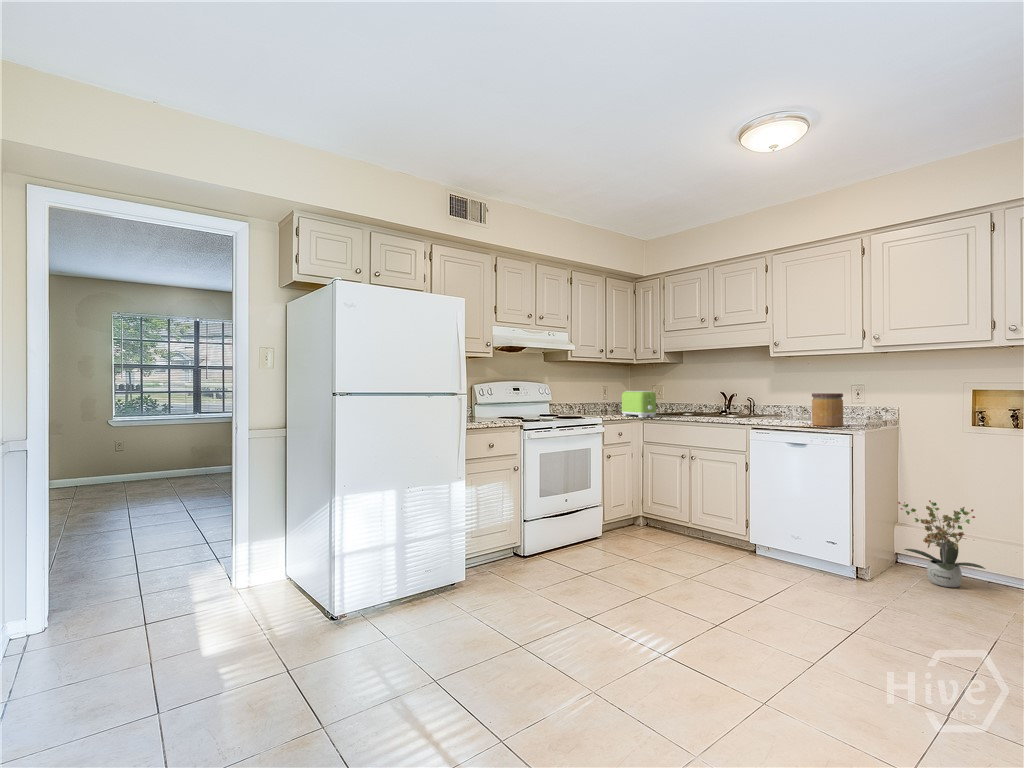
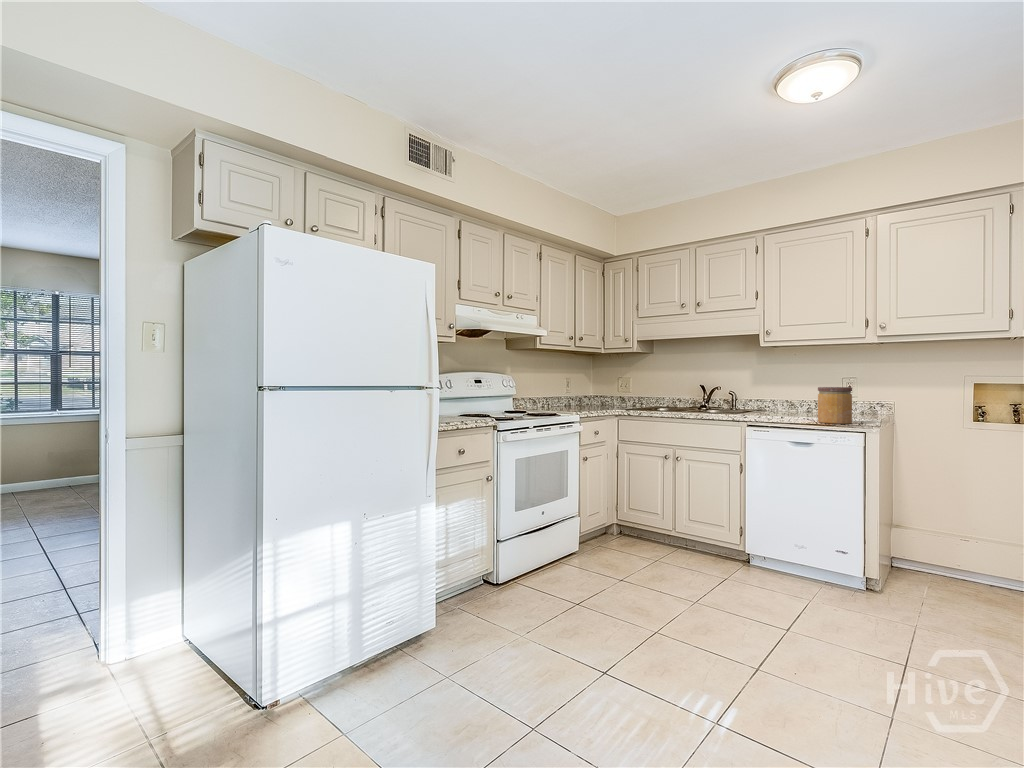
toaster: present [622,391,656,417] -> none [594,384,635,413]
potted plant: present [898,500,985,587] -> none [904,502,999,596]

